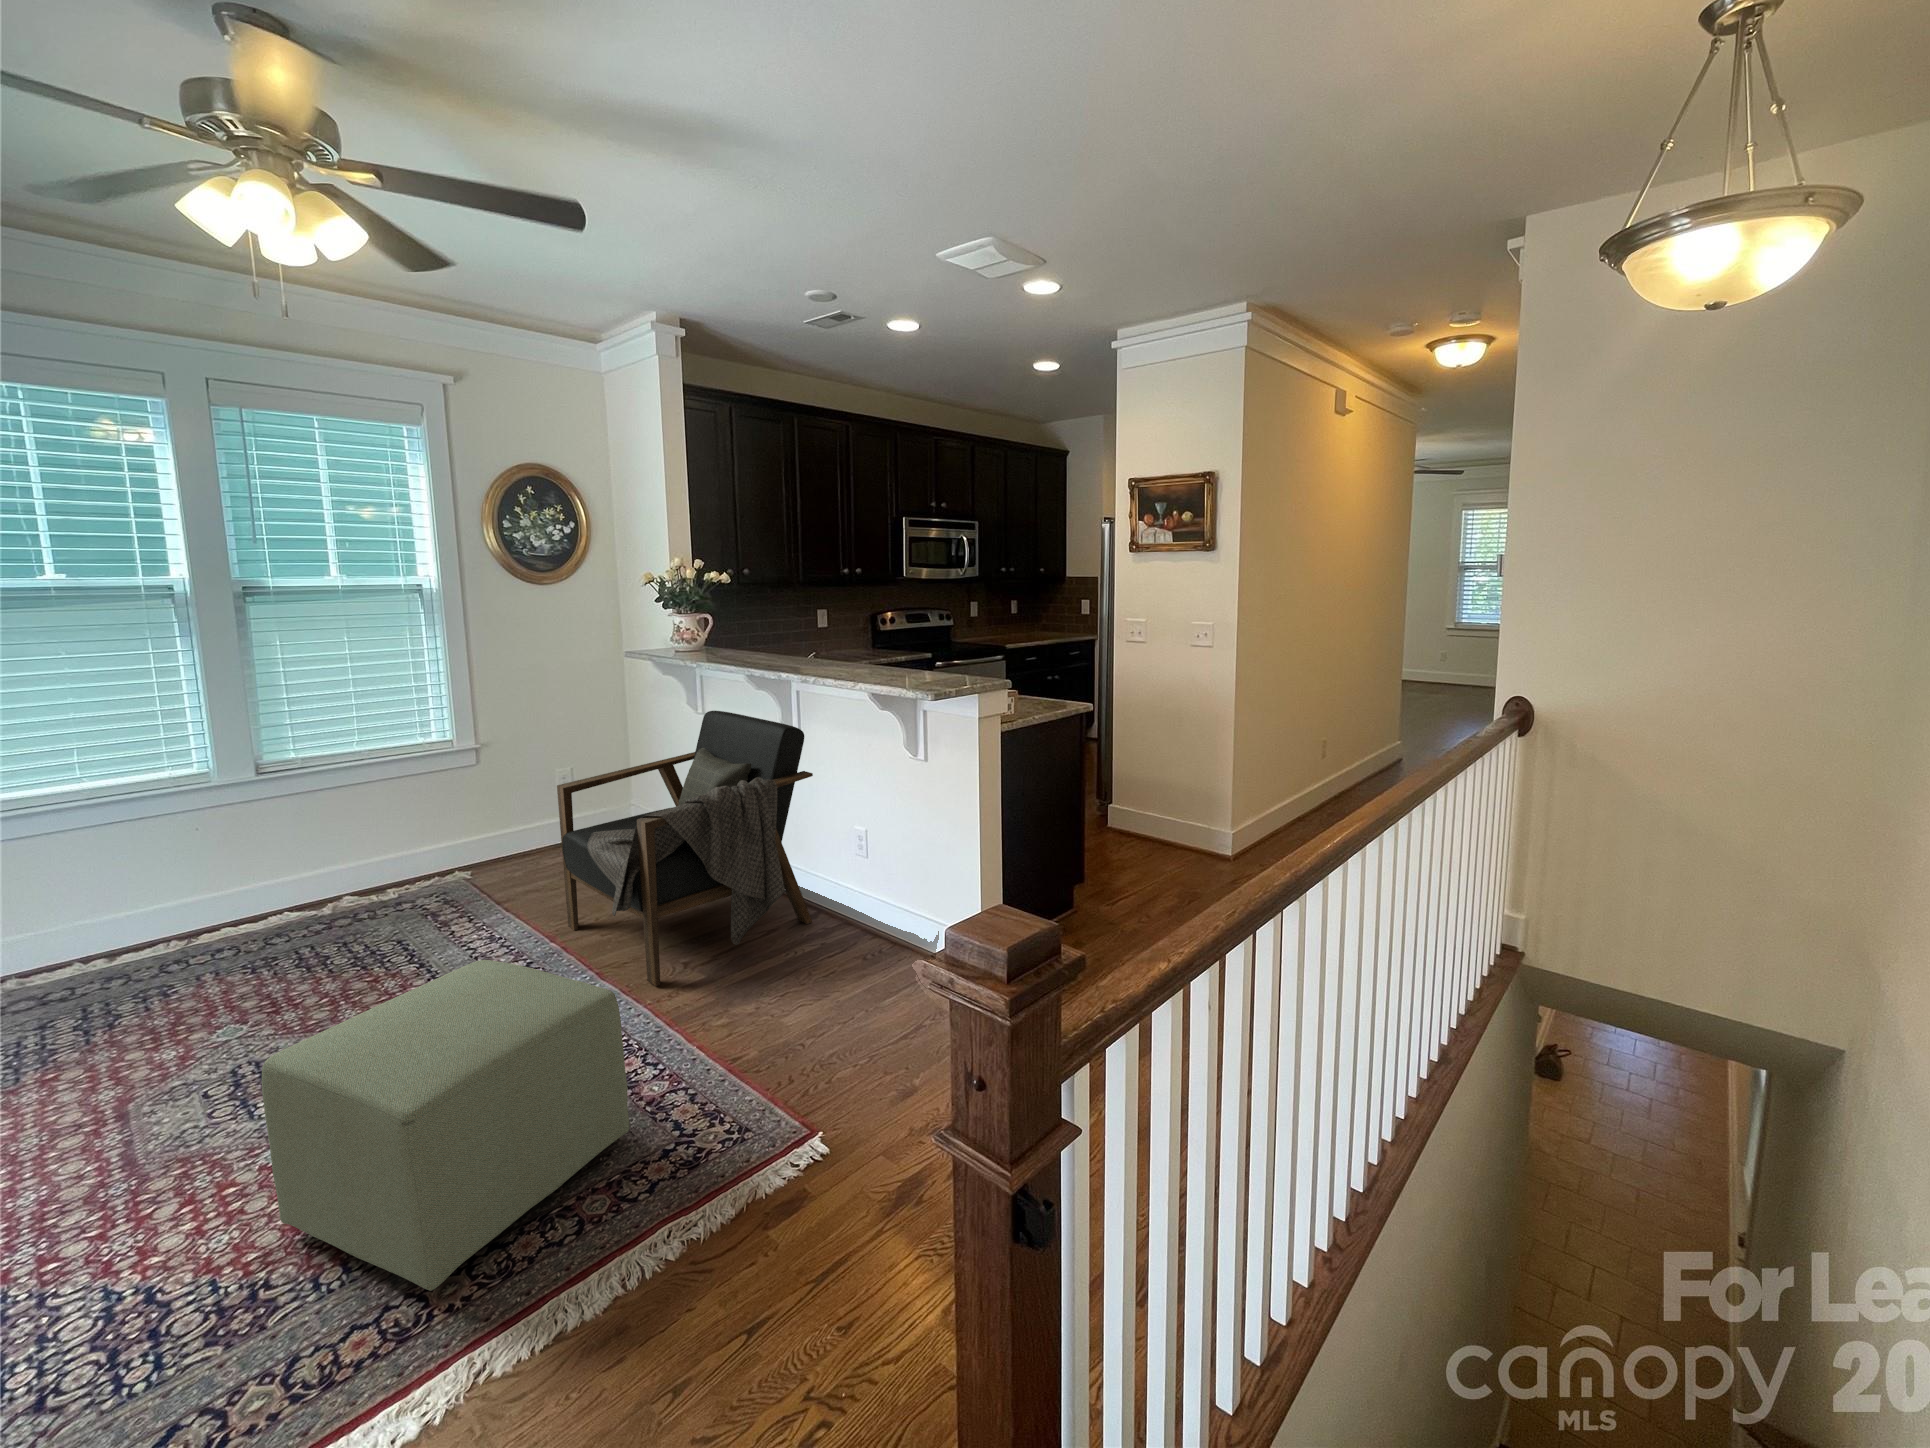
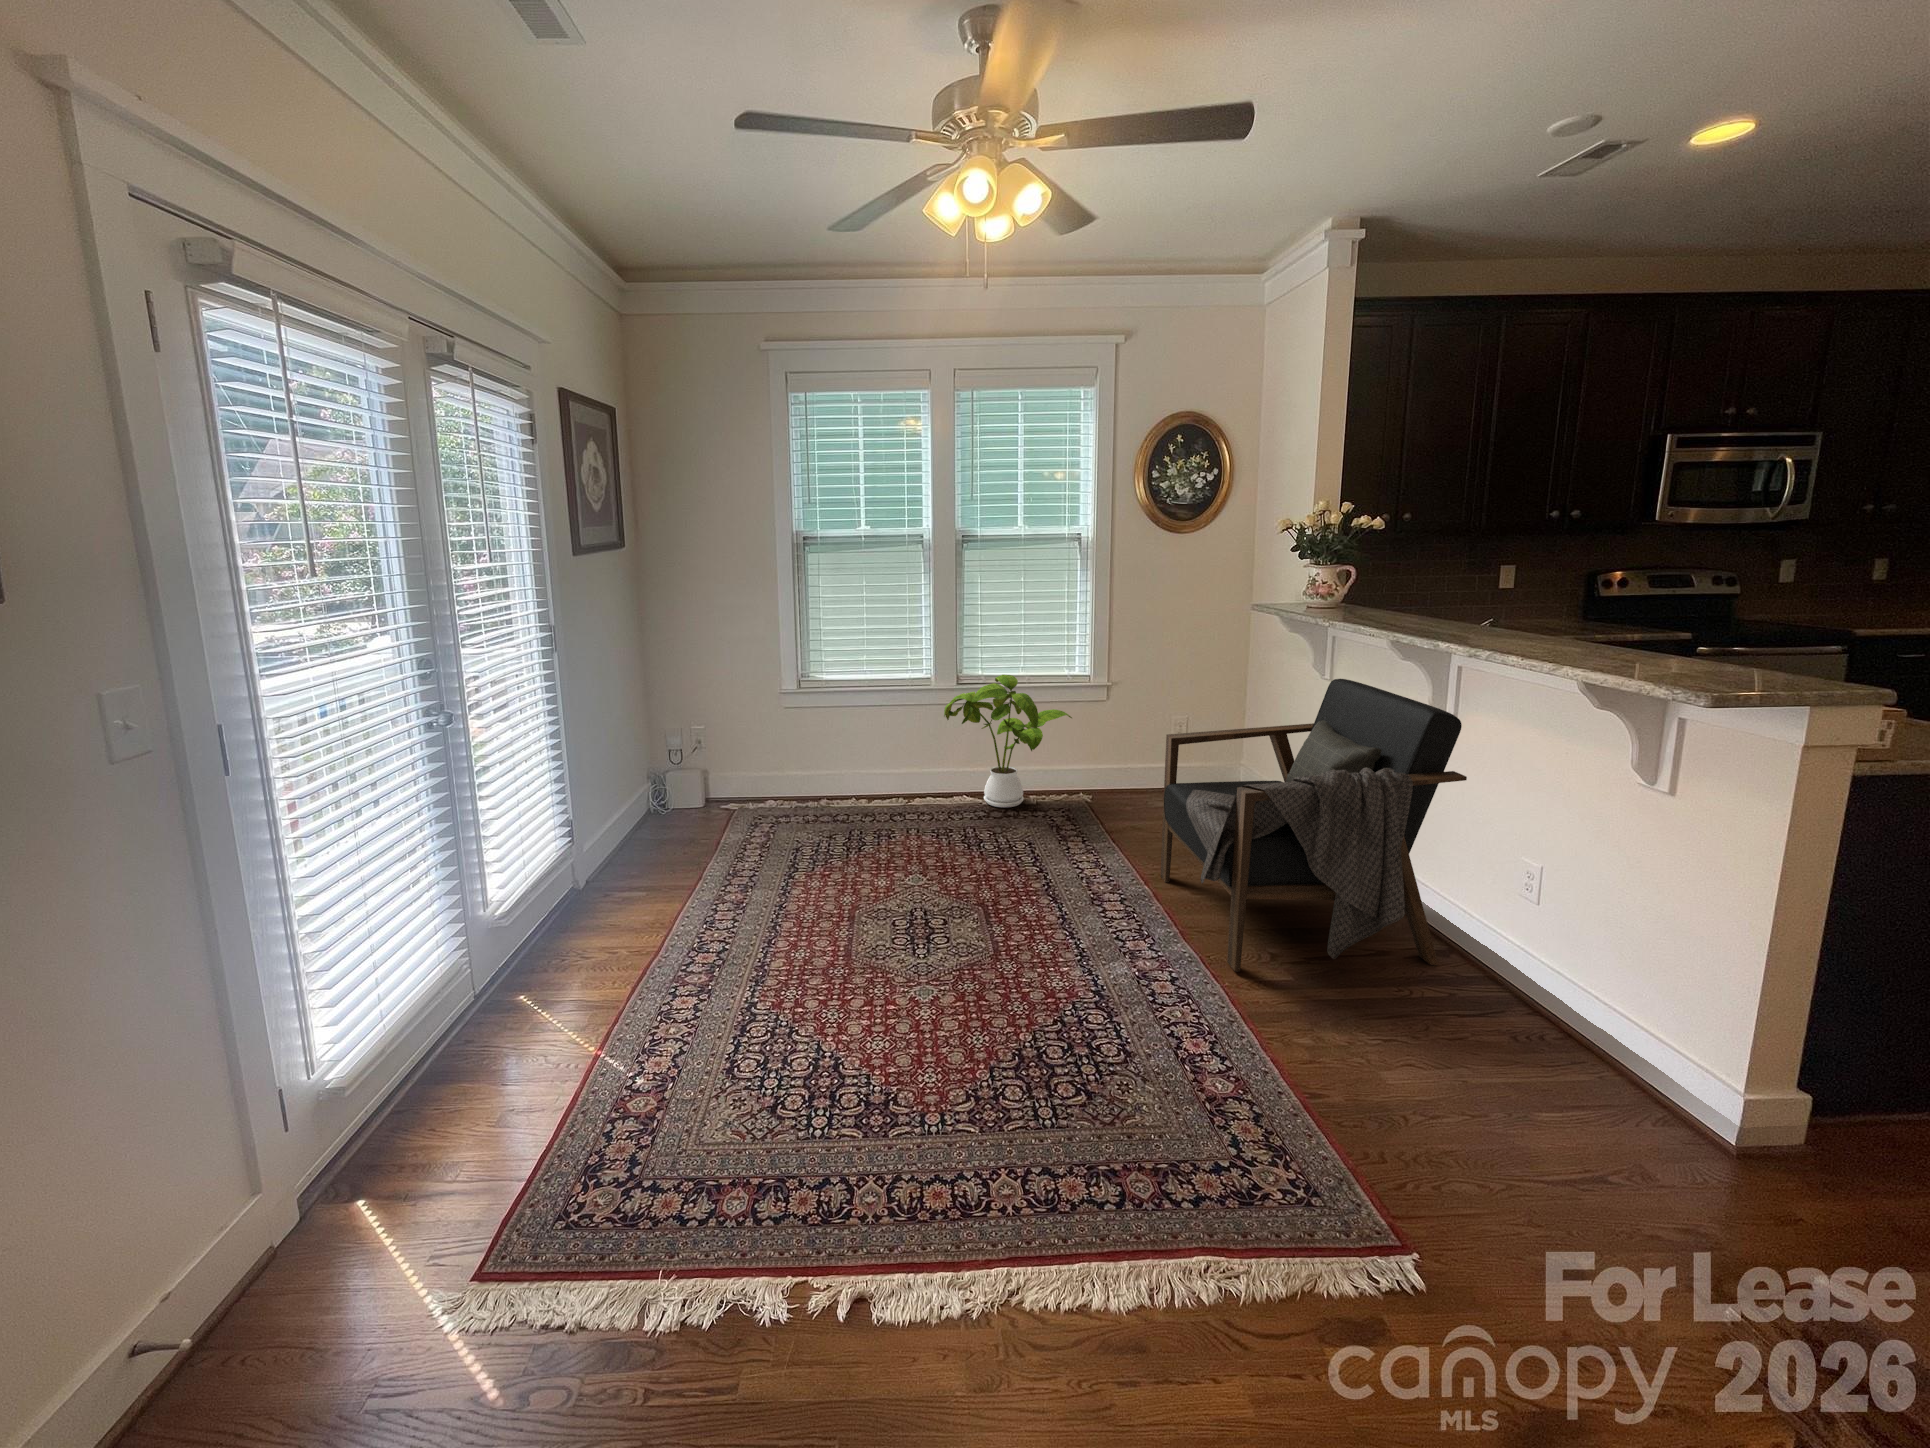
house plant: none [242,752,438,911] -> present [944,675,1072,807]
ottoman: present [262,960,630,1291] -> none [914,890,1189,1180]

